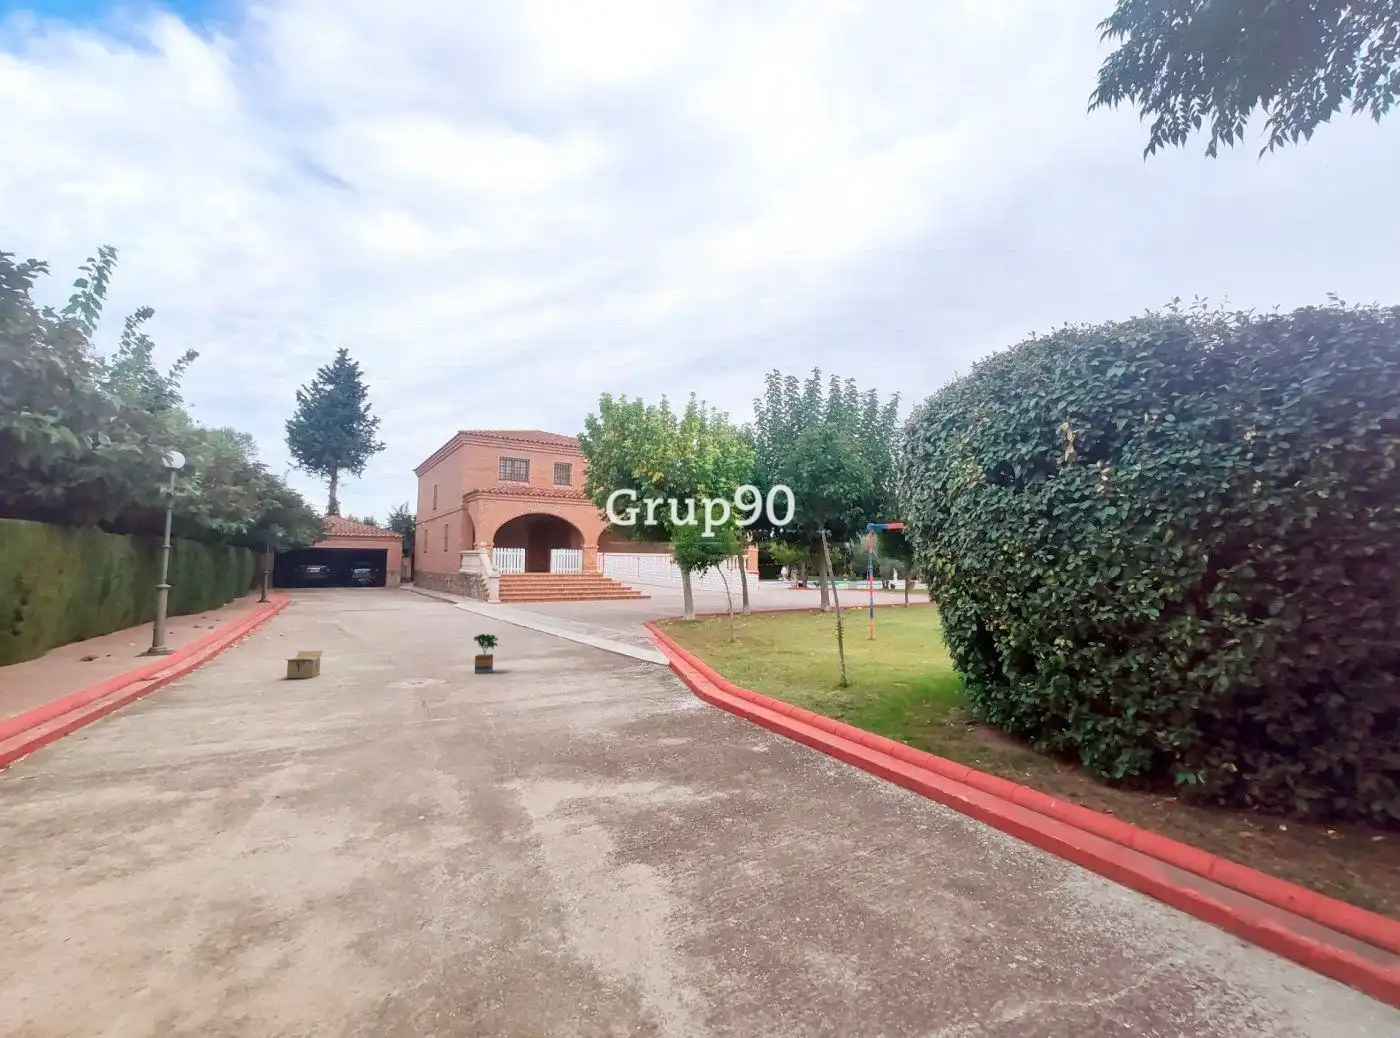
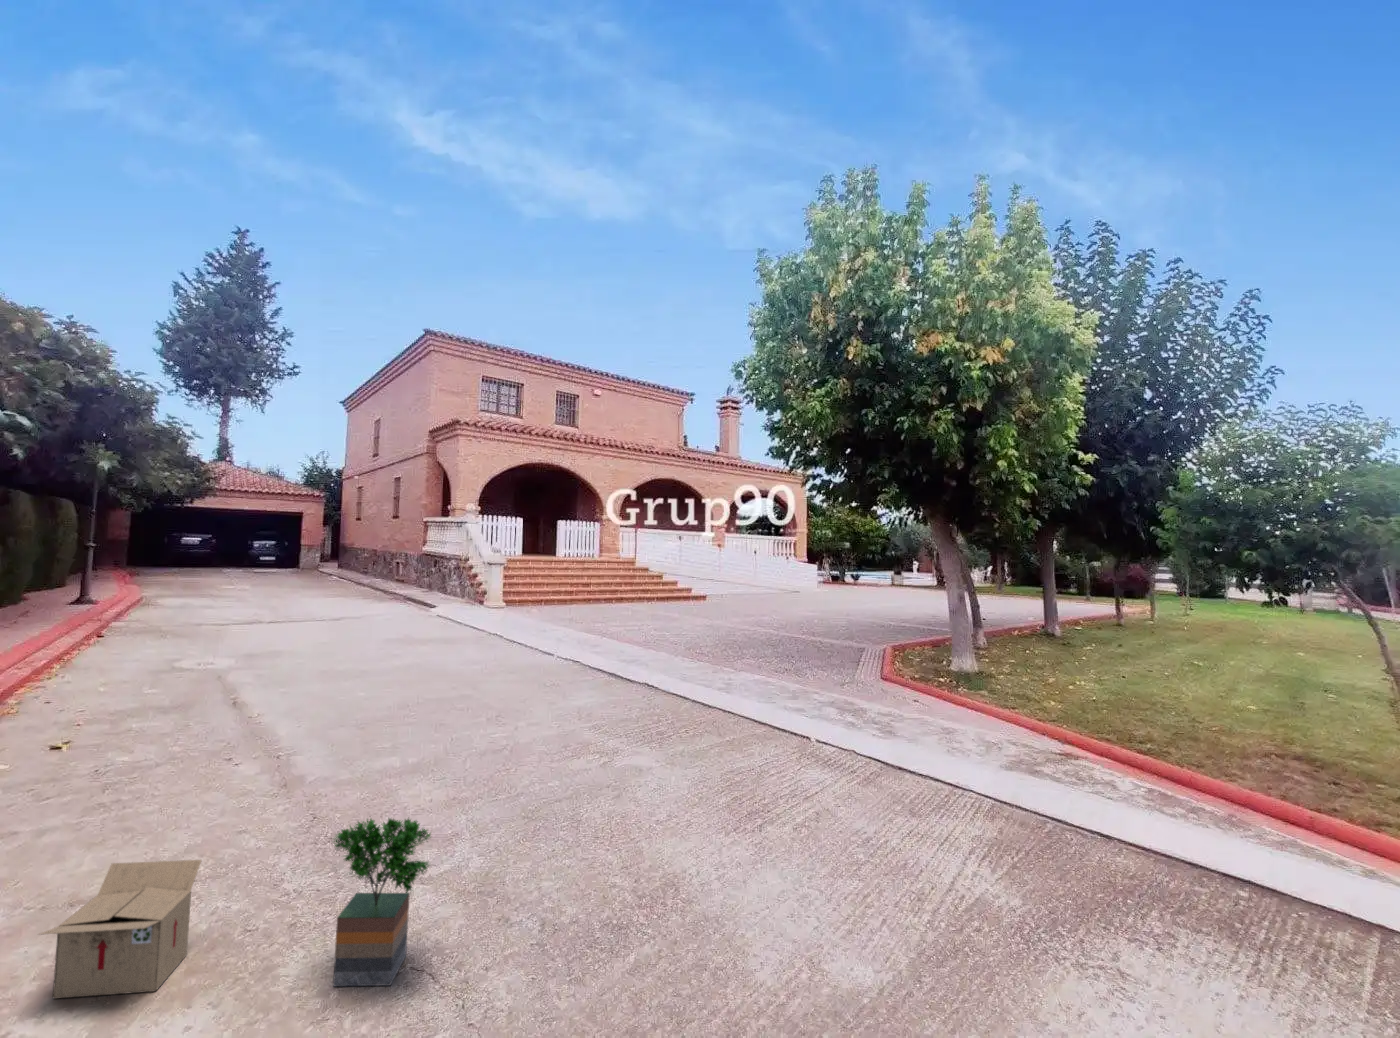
potted tree: present [474,634,498,673] -> present [333,818,430,986]

